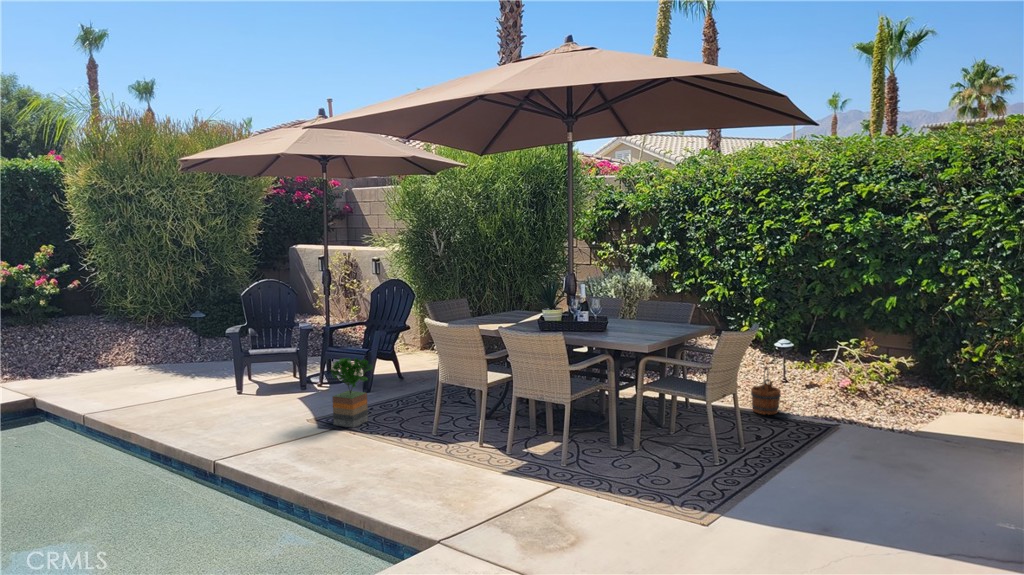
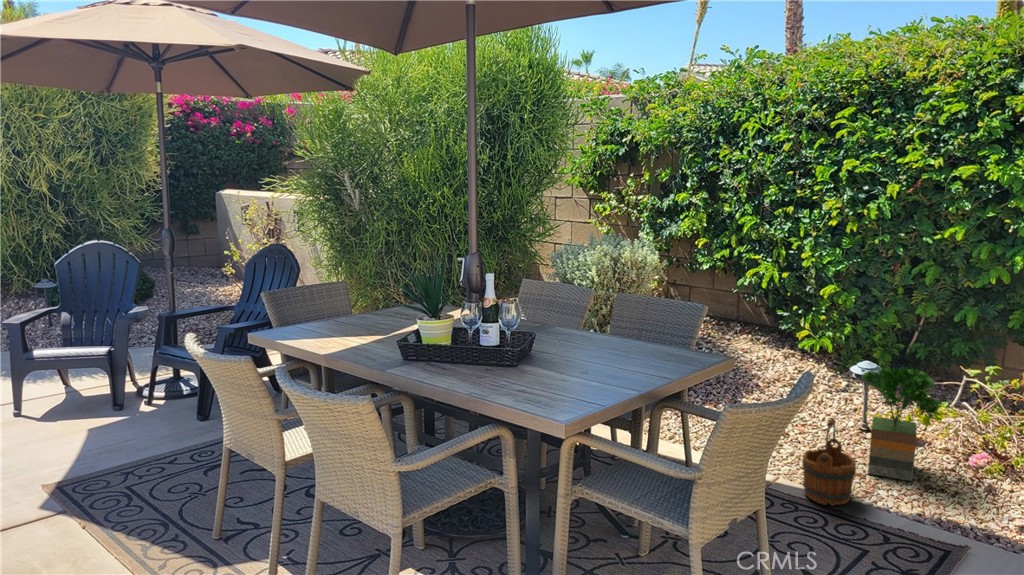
potted tree: present [331,358,373,428] -> present [861,366,941,481]

